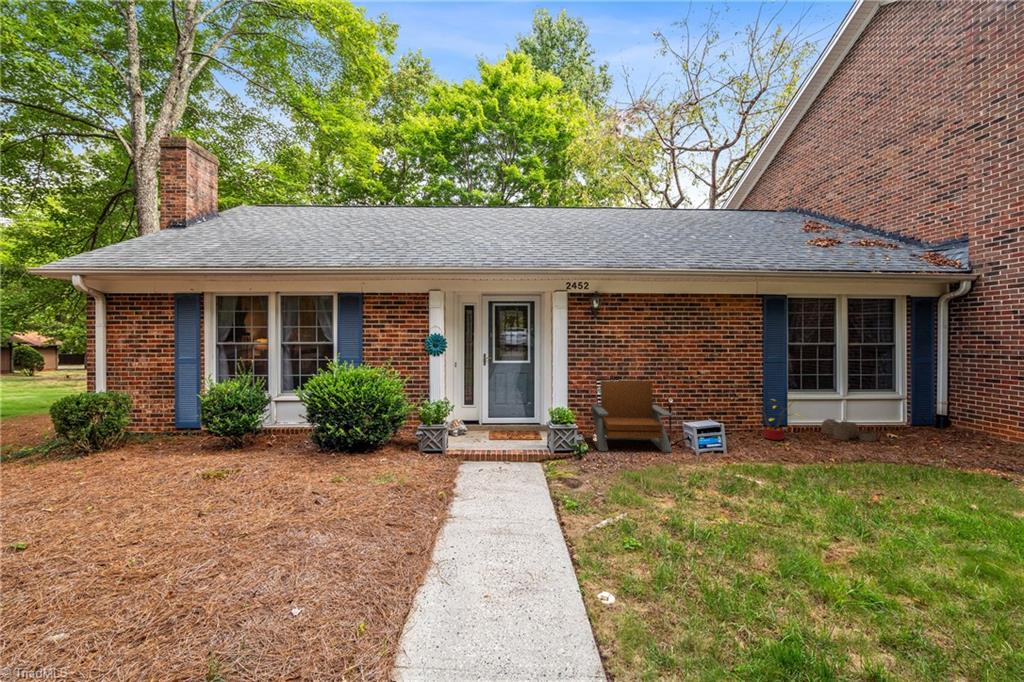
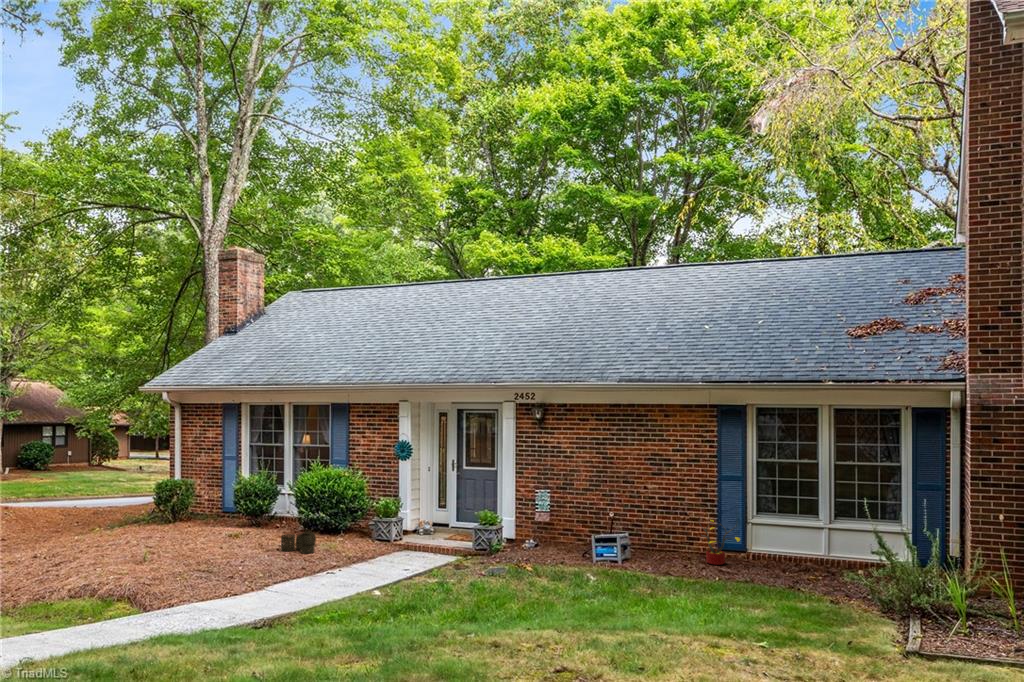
lounge chair: present [591,380,673,452] -> none [513,490,594,563]
woven basket: present [821,419,876,441] -> present [281,531,316,553]

